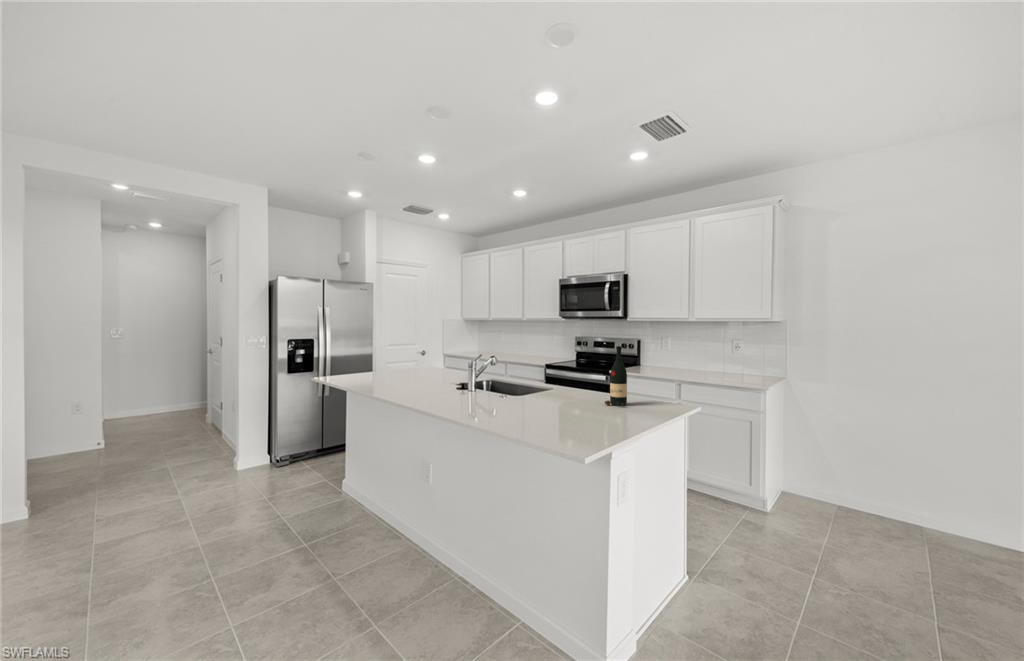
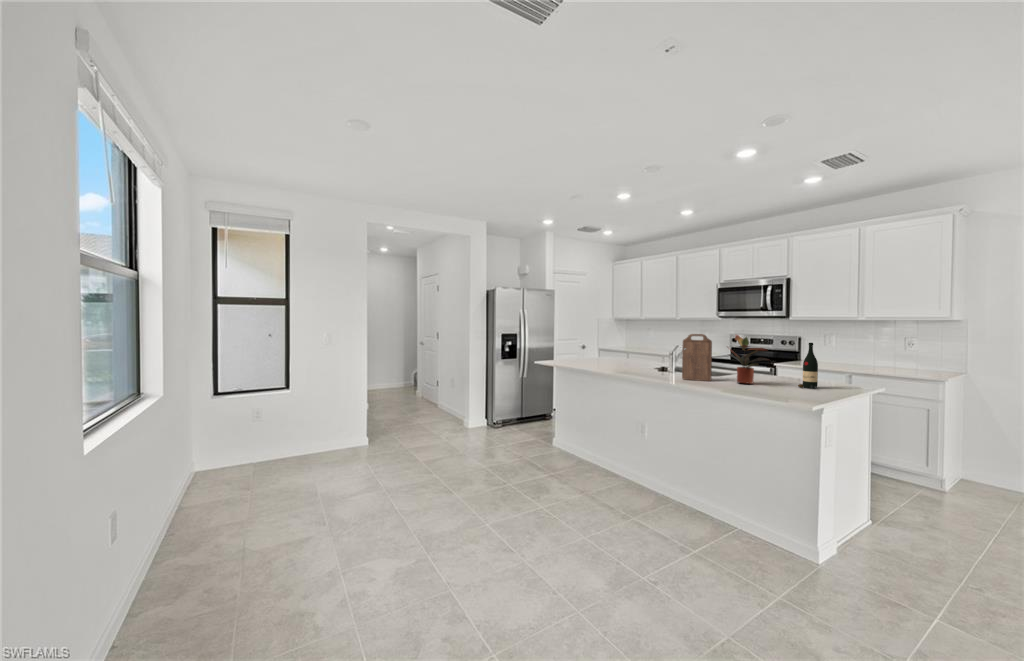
cutting board: none [474,336,509,399] -> present [682,334,712,381]
potted plant: none [522,336,575,402] -> present [729,335,768,384]

